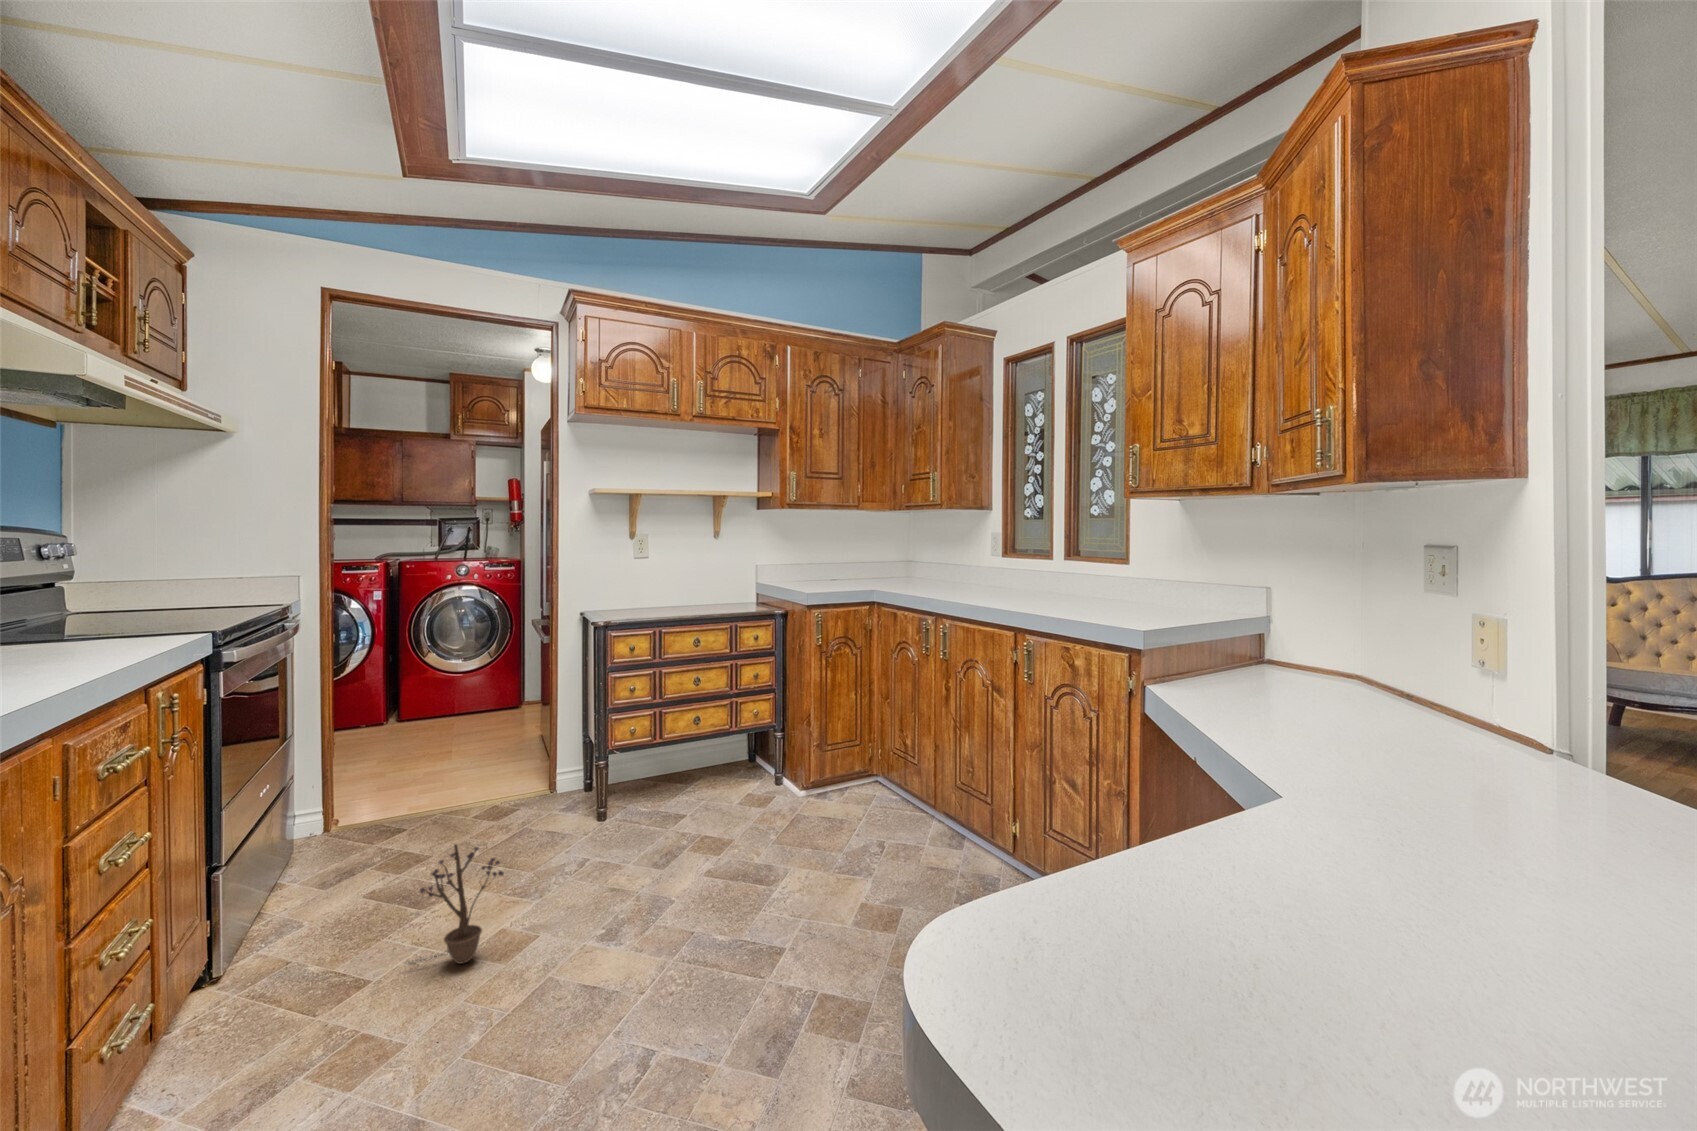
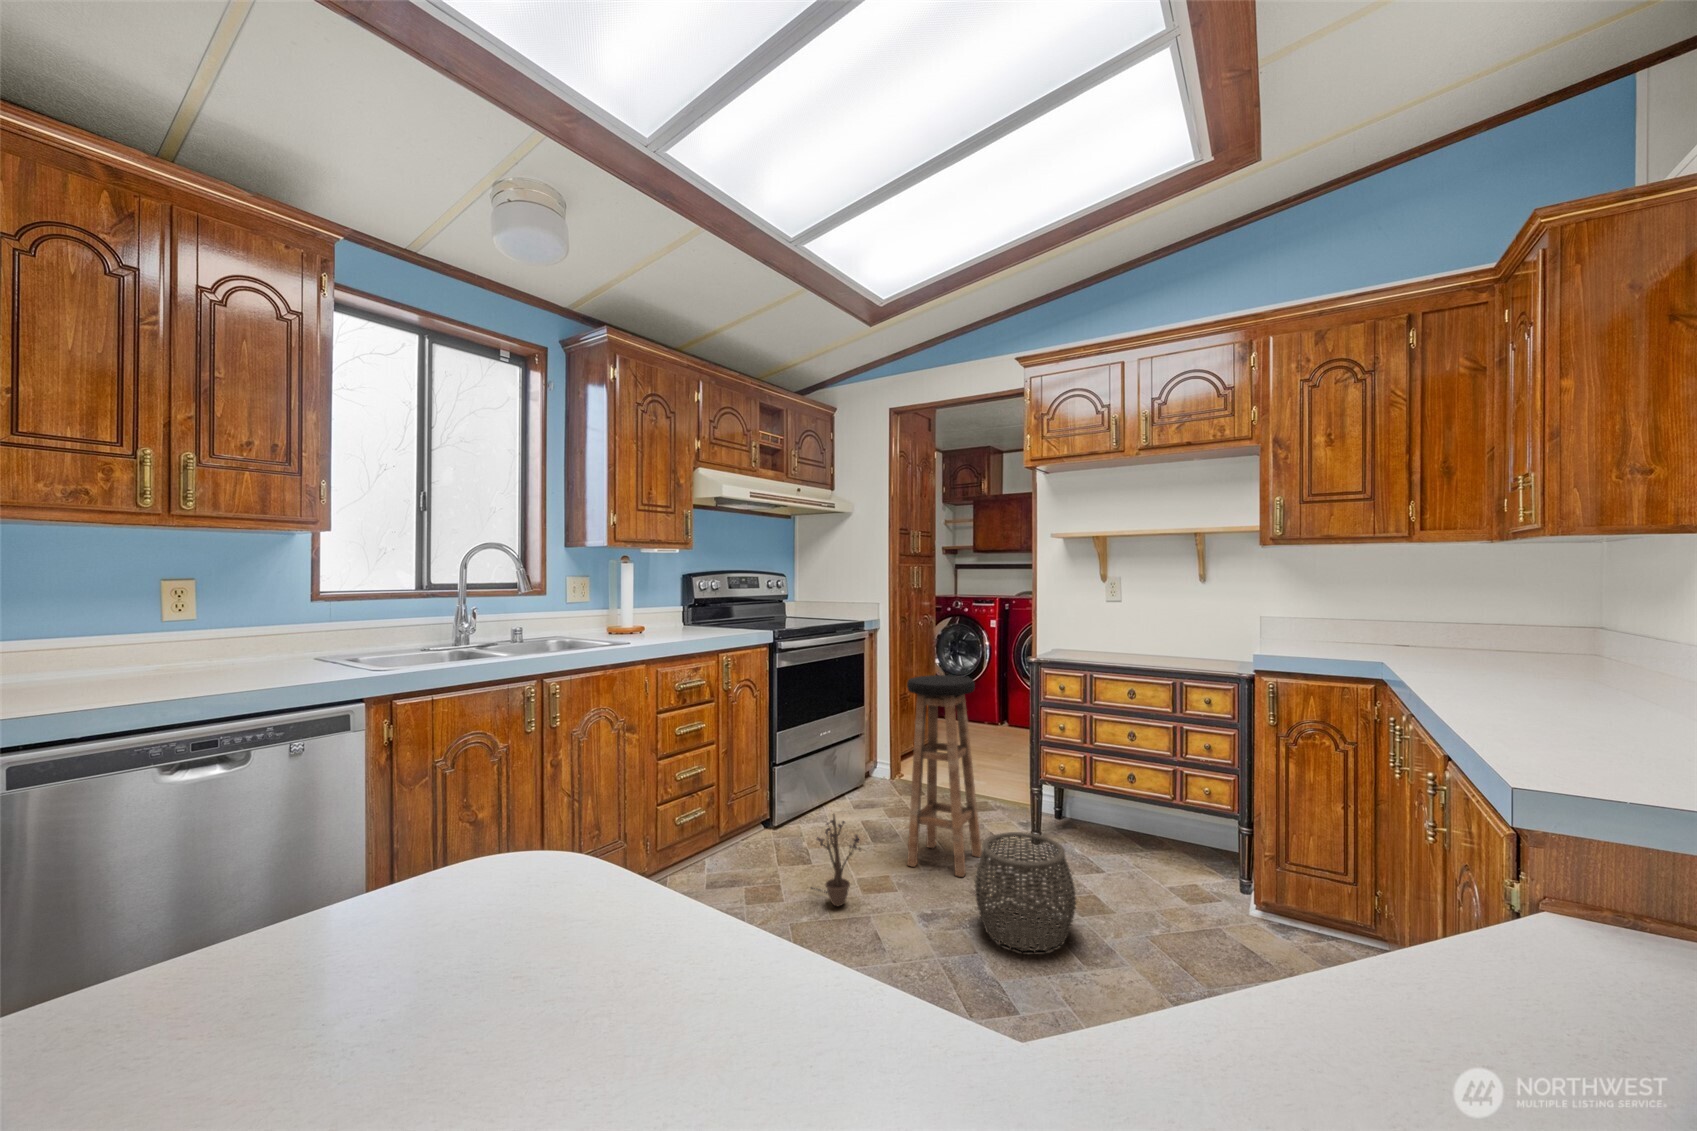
bar stool: none [475,648,568,888] -> present [907,675,982,877]
woven basket: none [630,785,731,898] -> present [975,832,1076,952]

